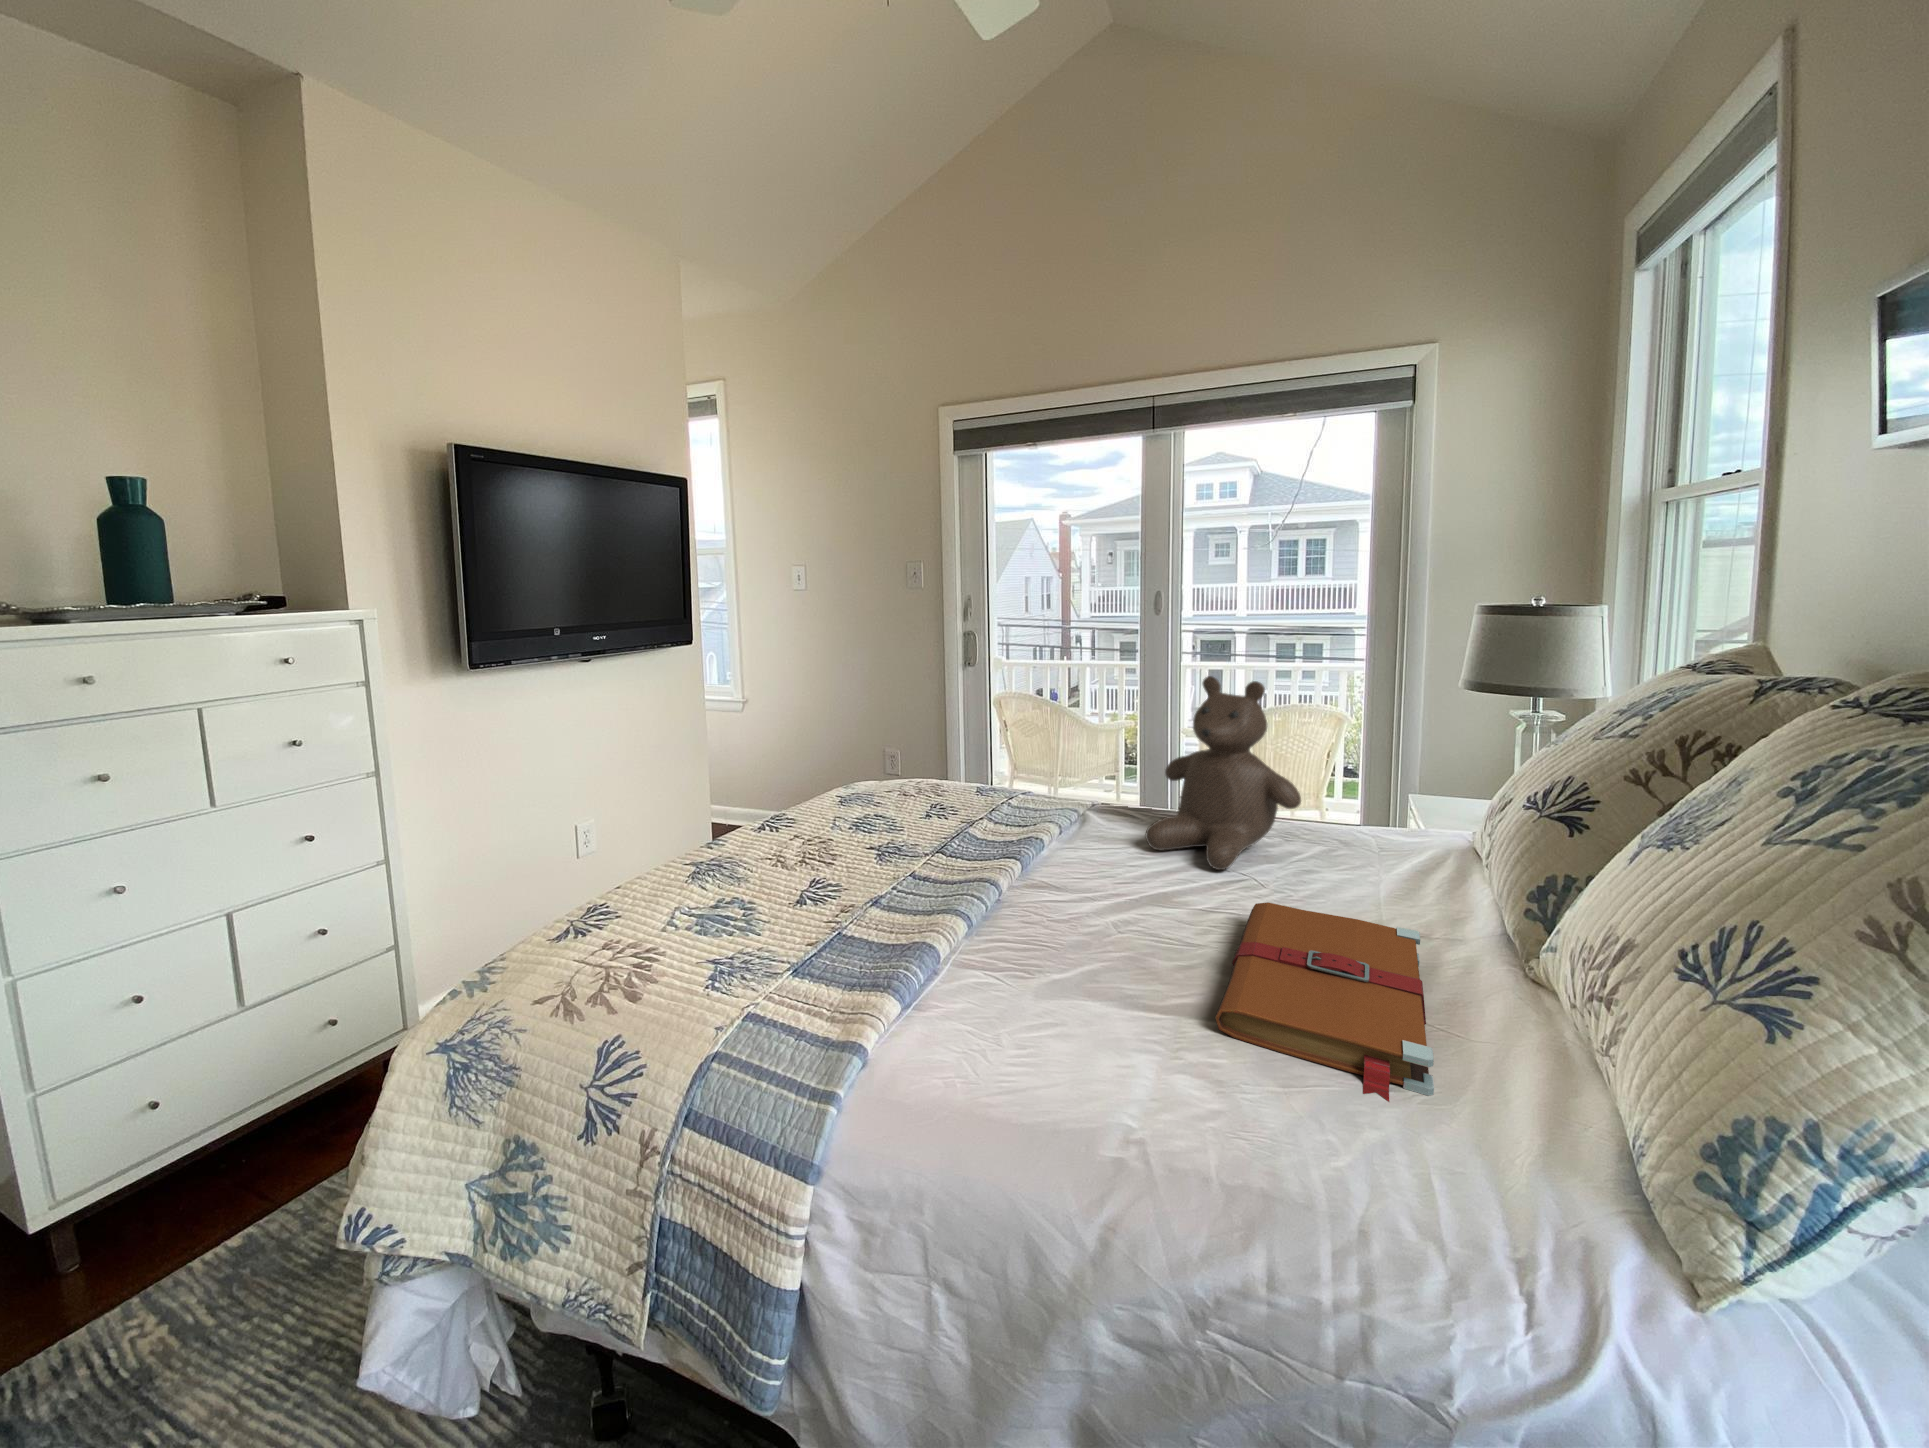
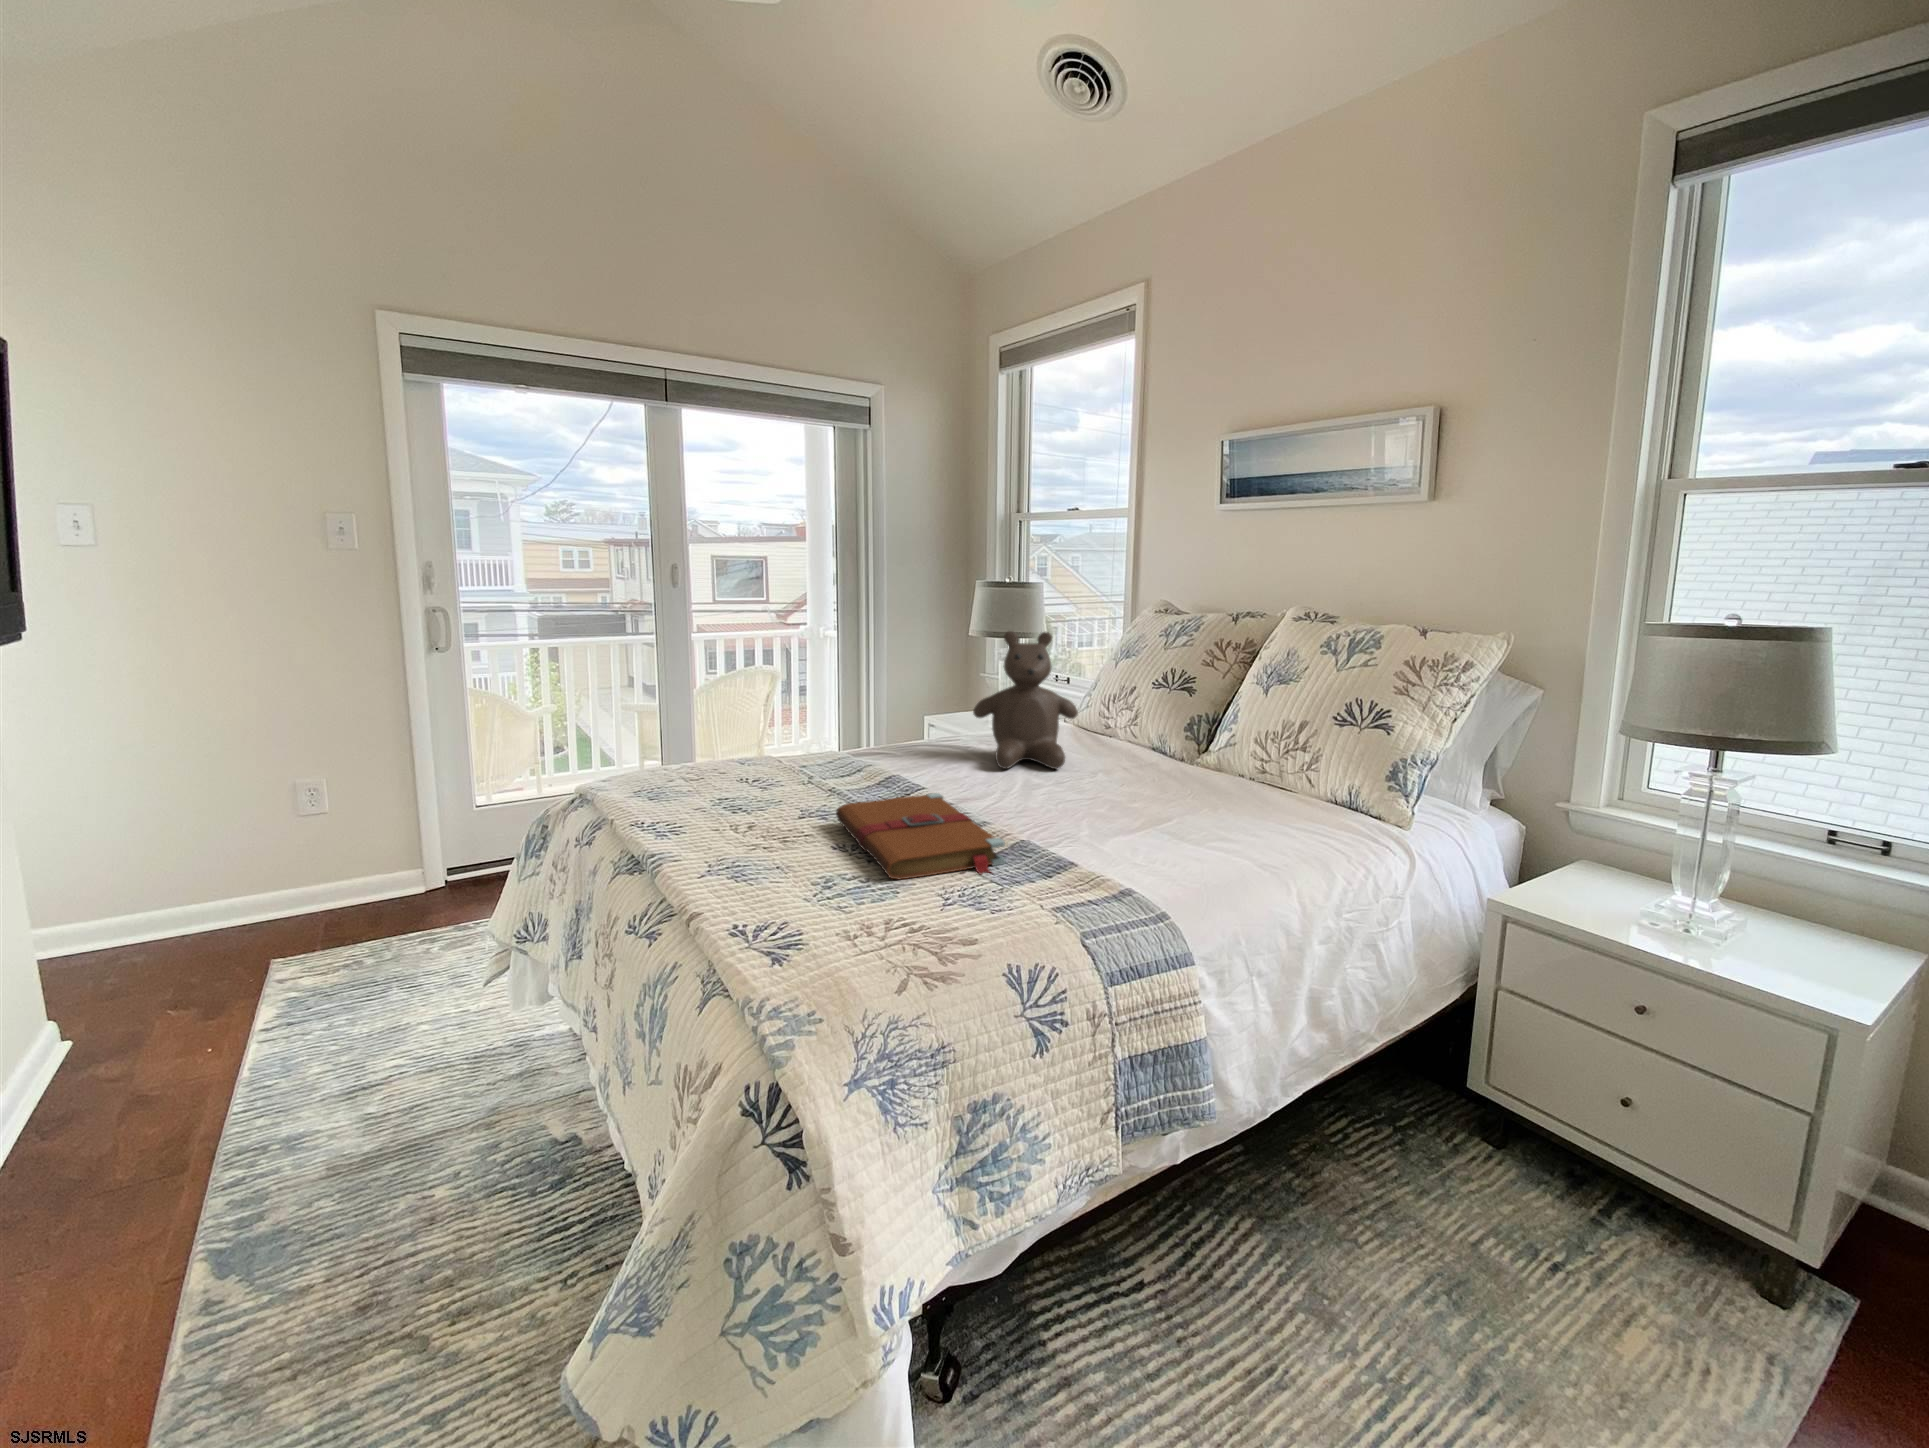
book: present [1215,902,1434,1101] -> present [836,793,1006,879]

